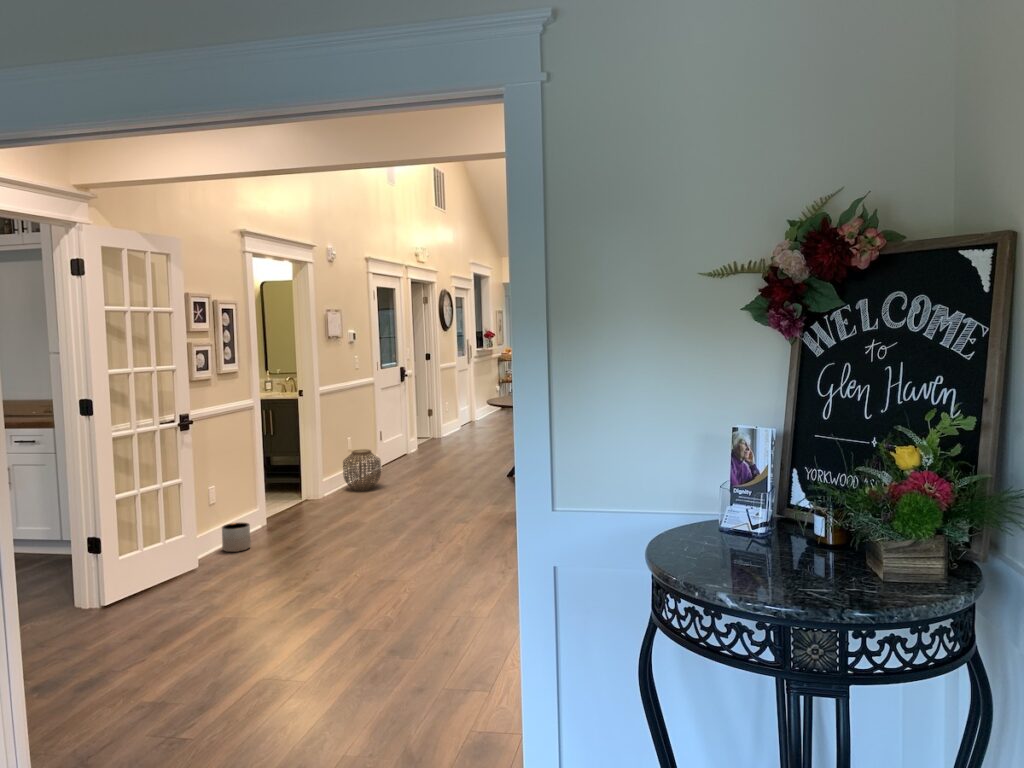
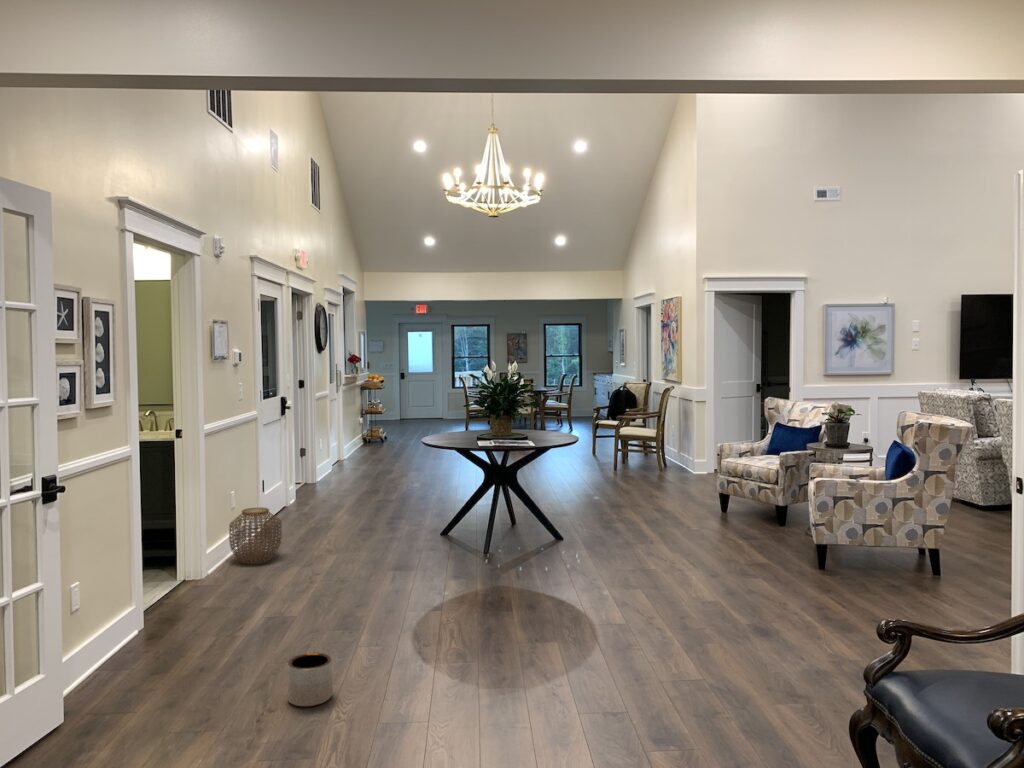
planter: present [222,523,251,552] -> present [288,653,332,707]

